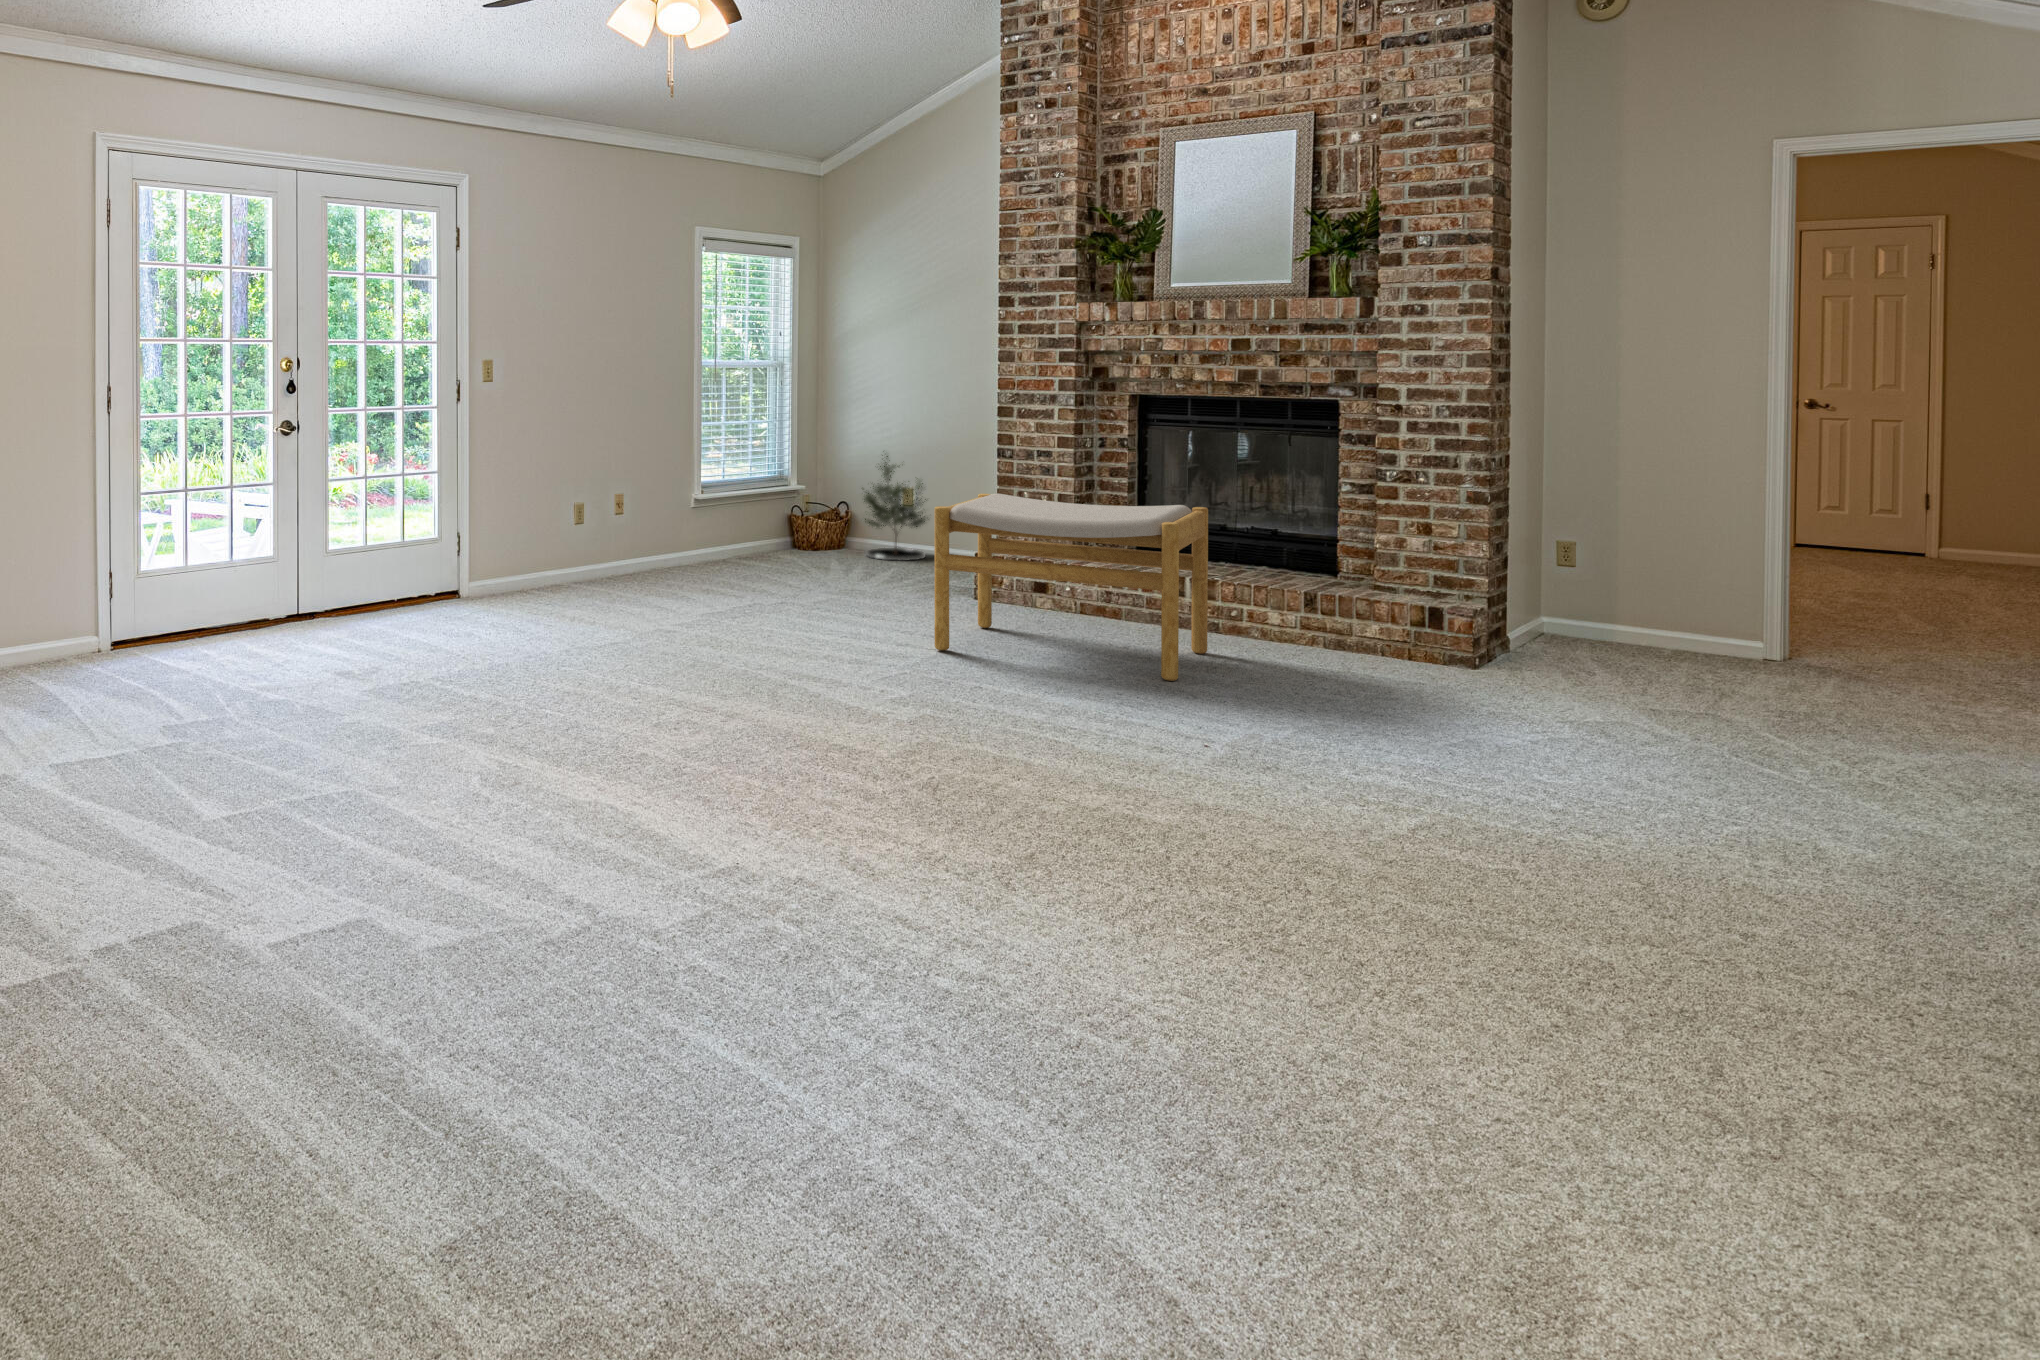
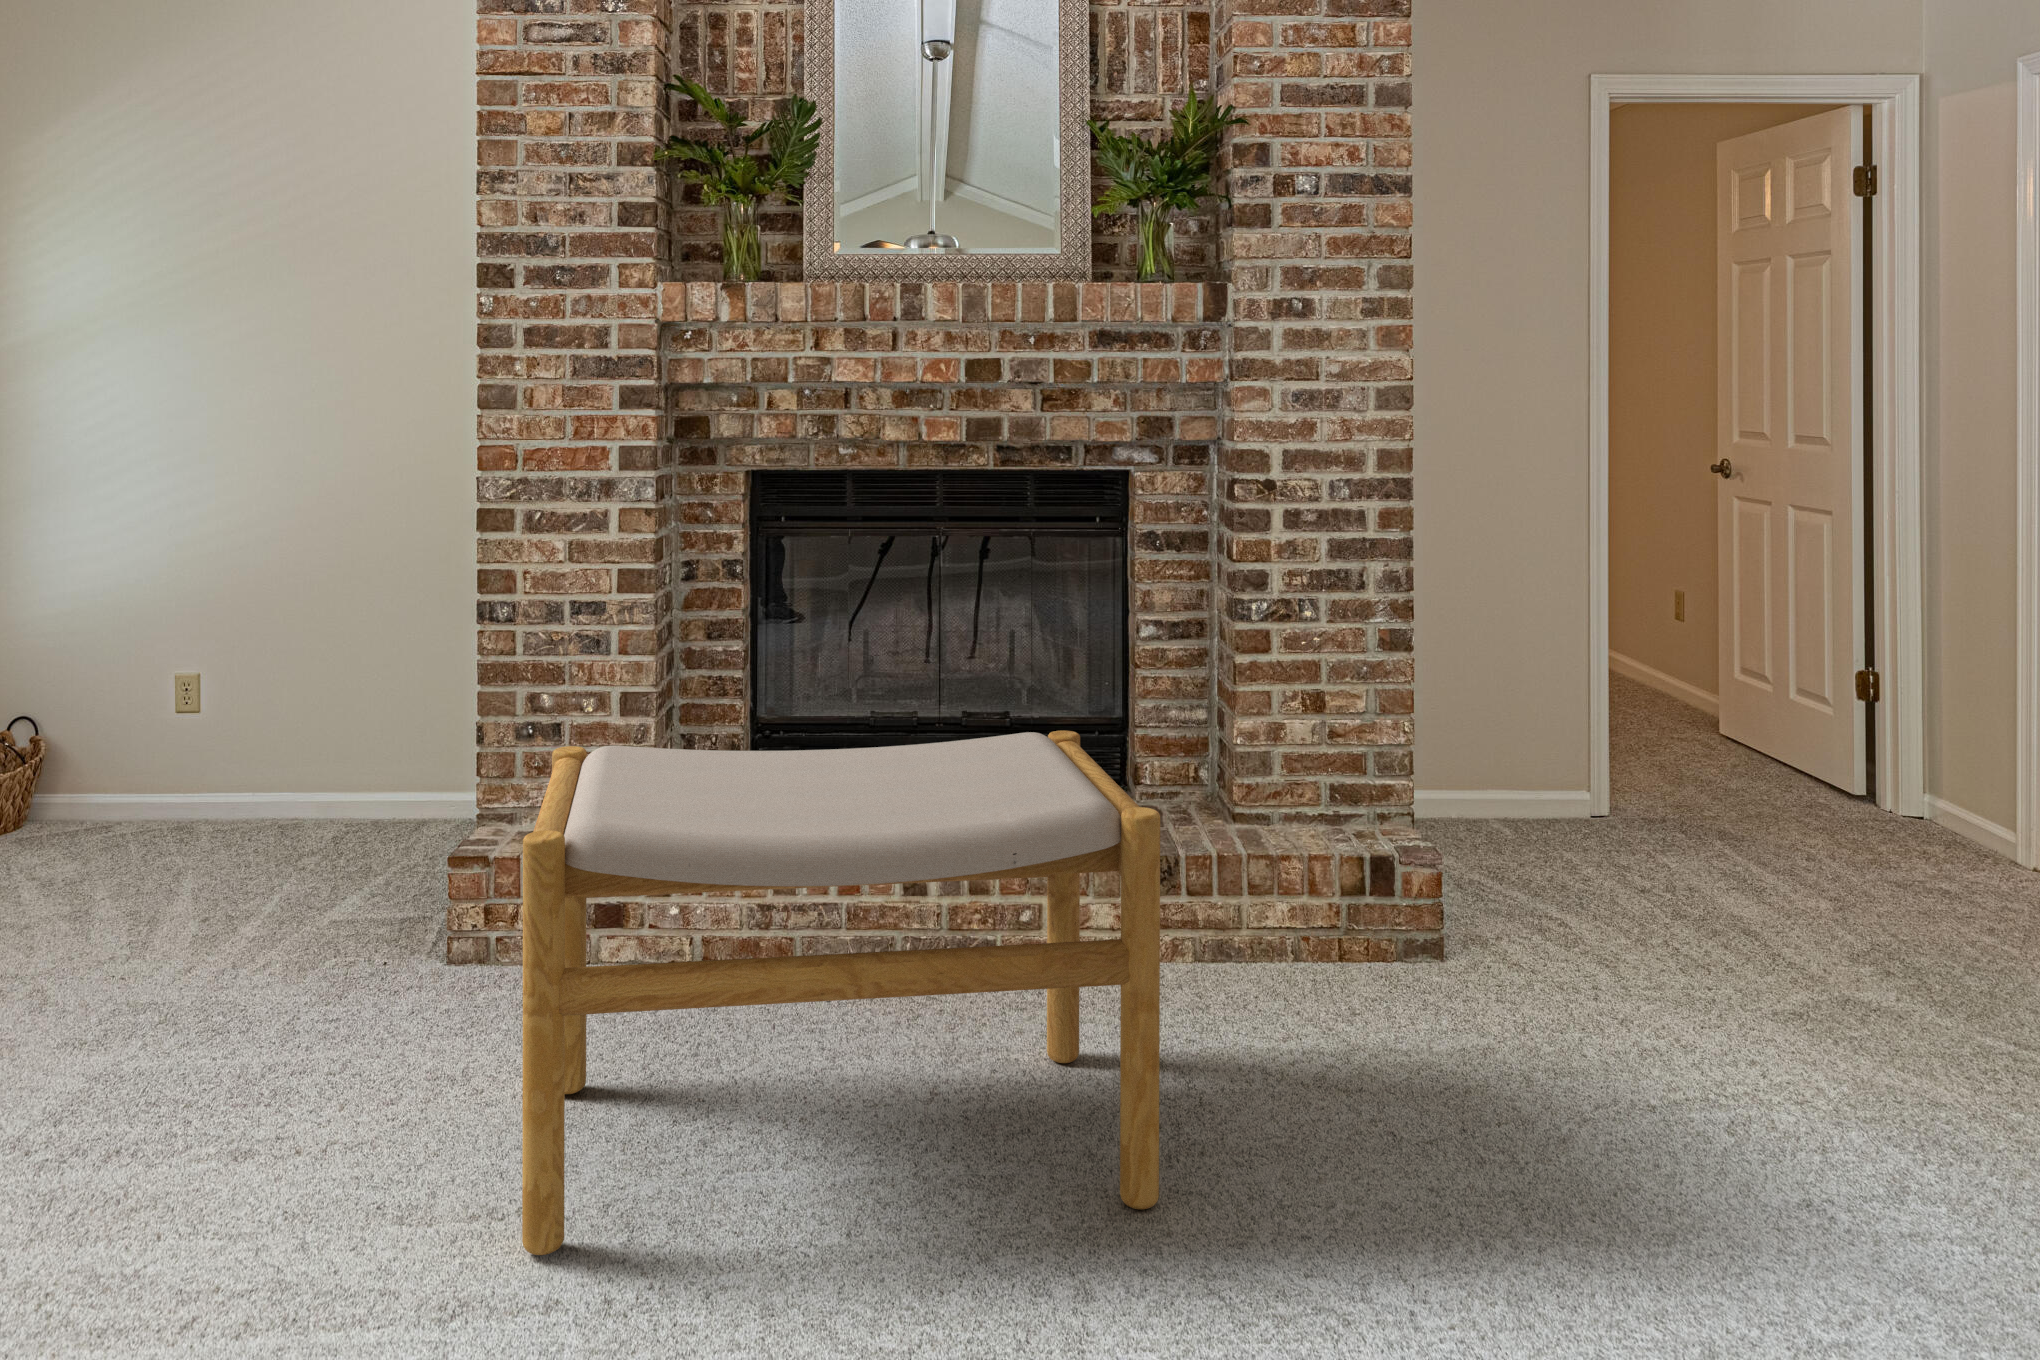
potted tree: present [862,455,926,561] -> none [100,607,269,864]

